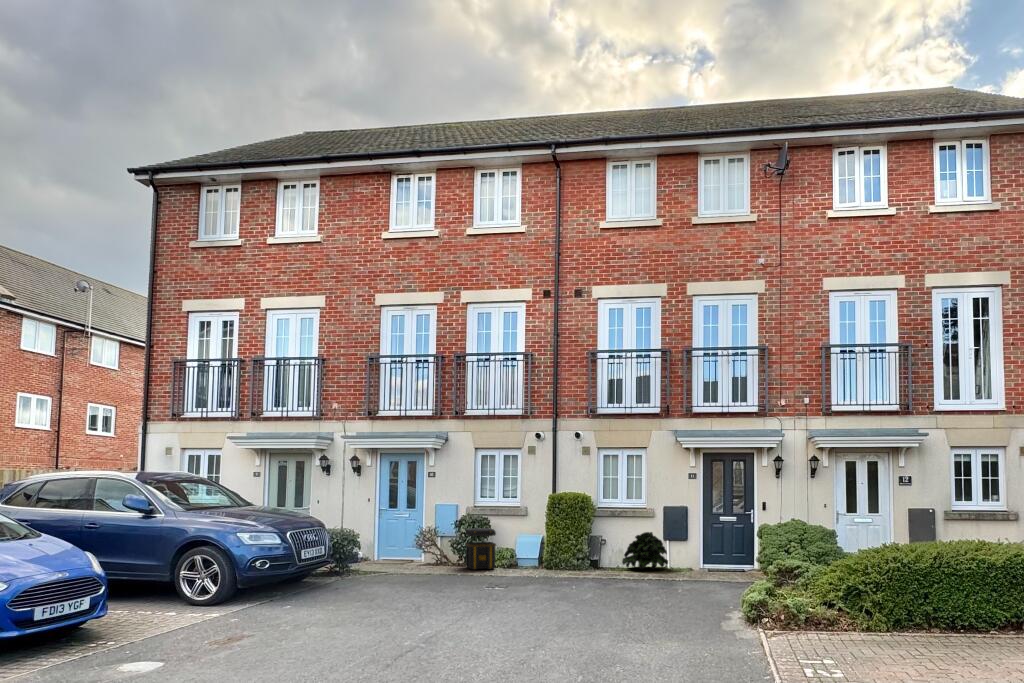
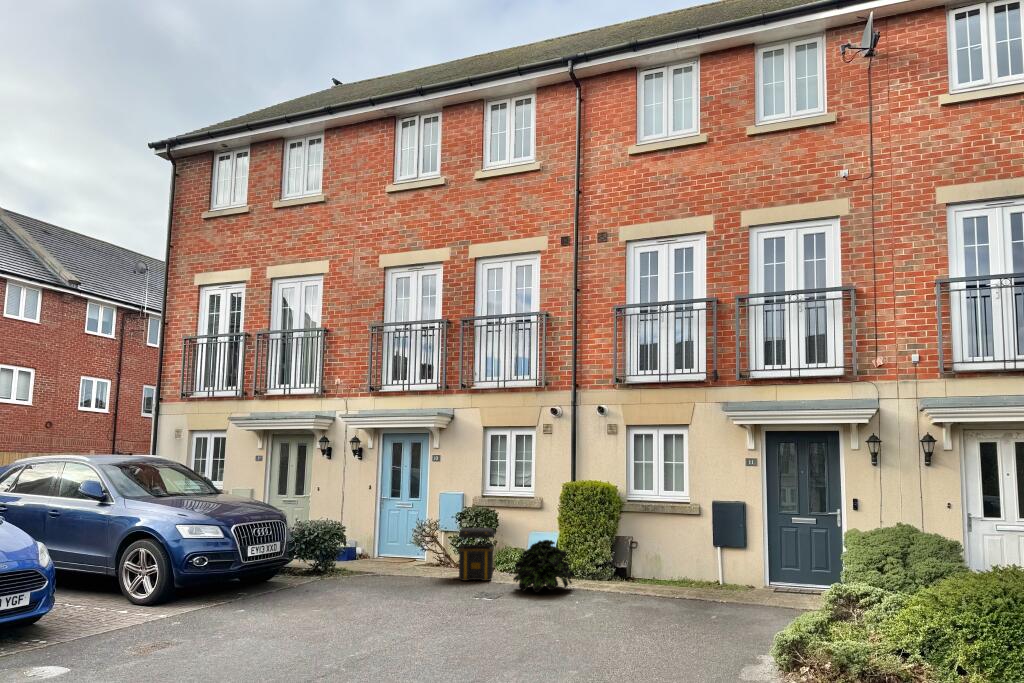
potted plant: present [622,532,668,570] -> present [513,540,574,593]

